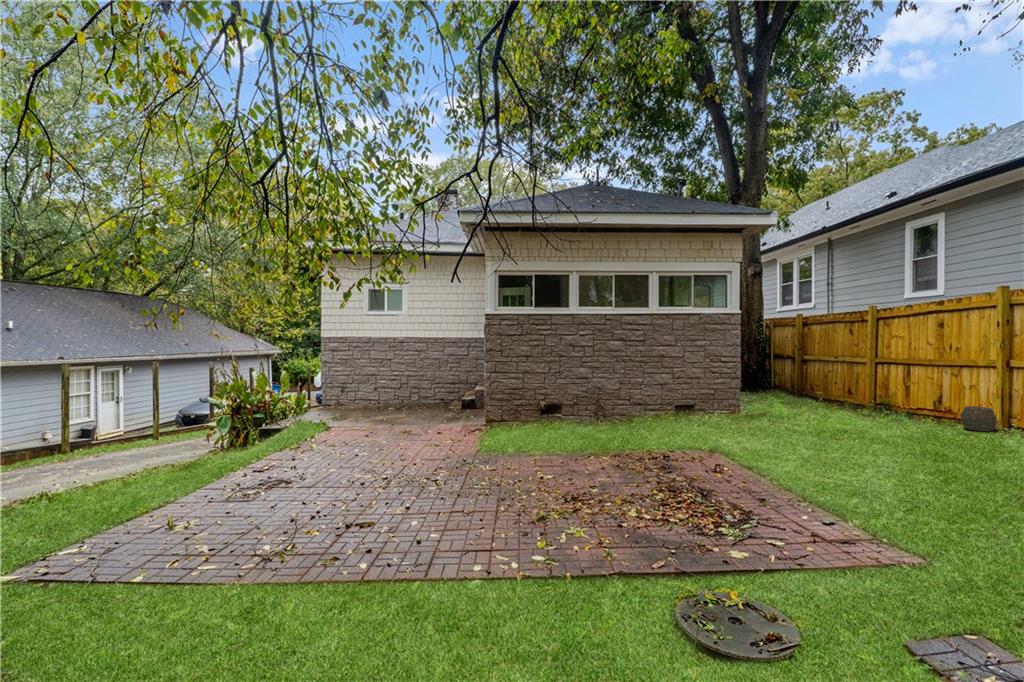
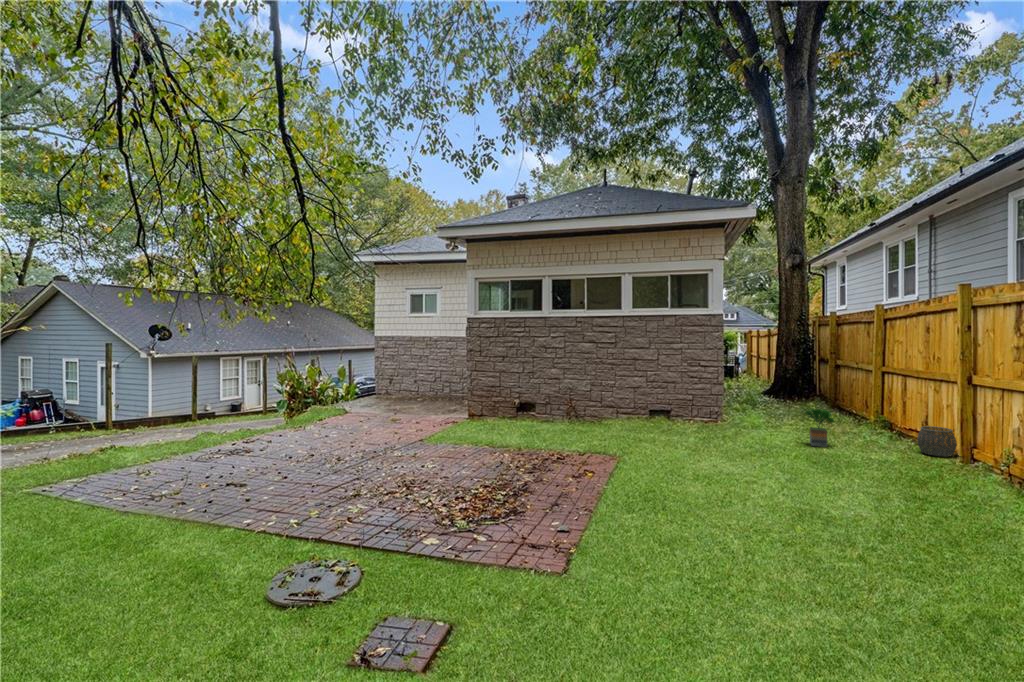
potted tree: none [857,396,889,430] -> present [805,409,834,447]

